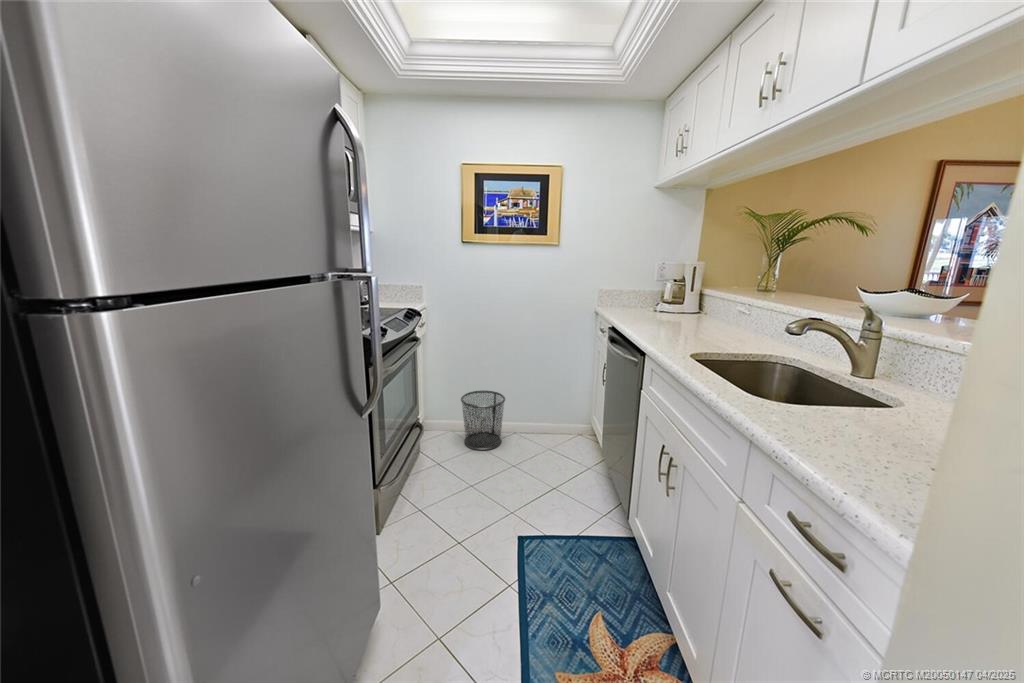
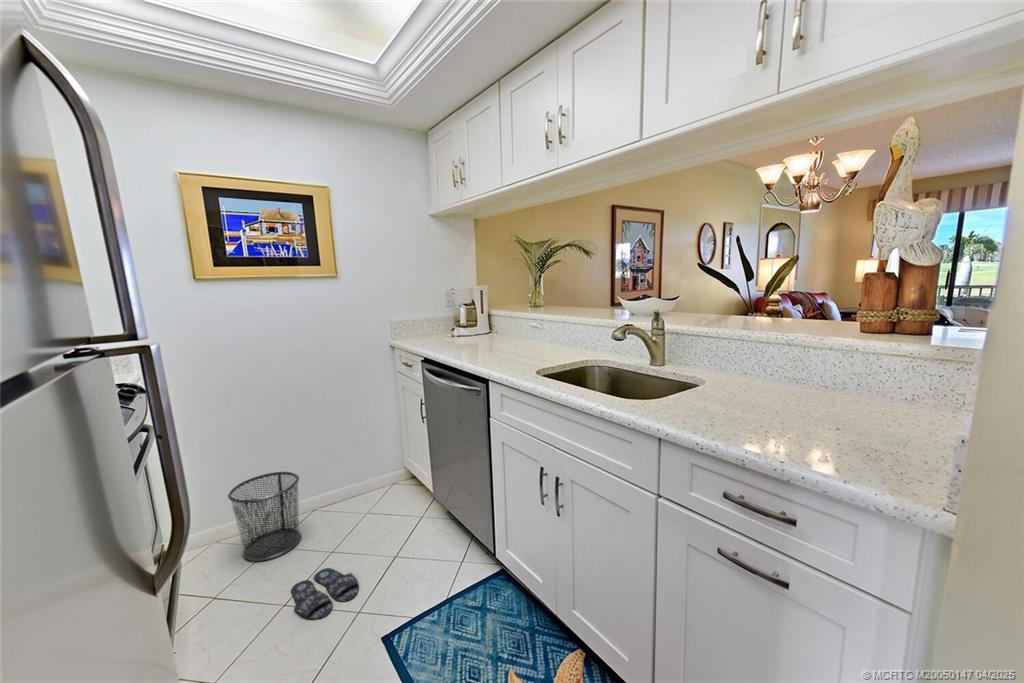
slippers: none [477,471,521,502] -> present [291,568,359,619]

